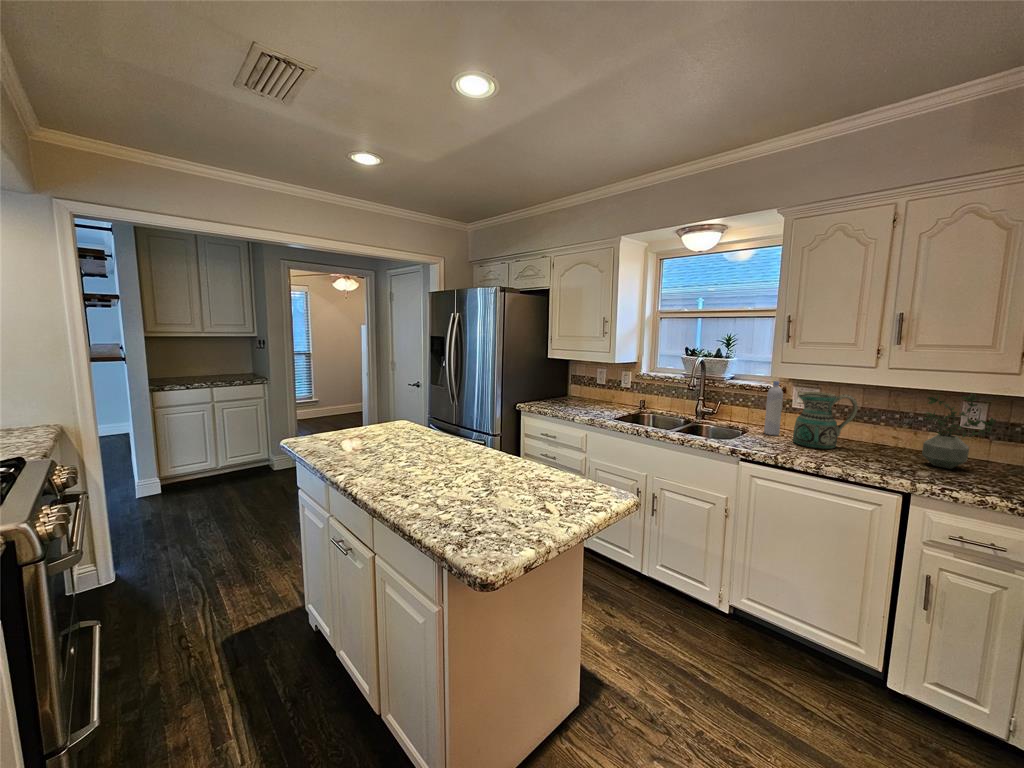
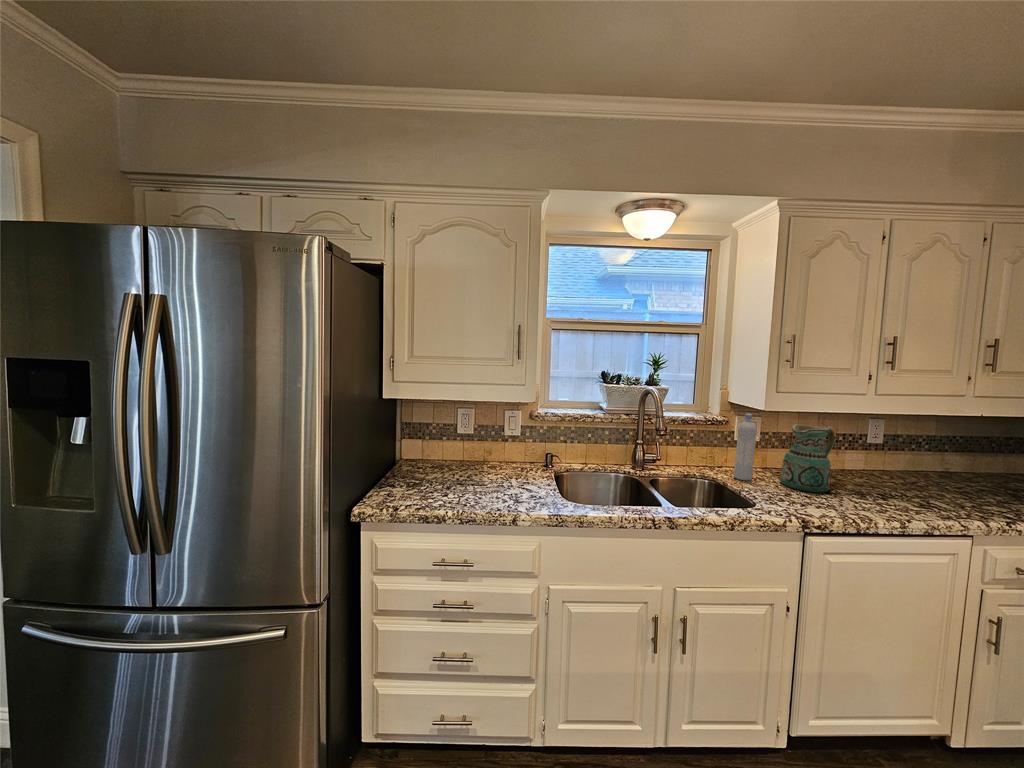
potted plant: present [922,394,996,469] -> none [891,416,949,490]

